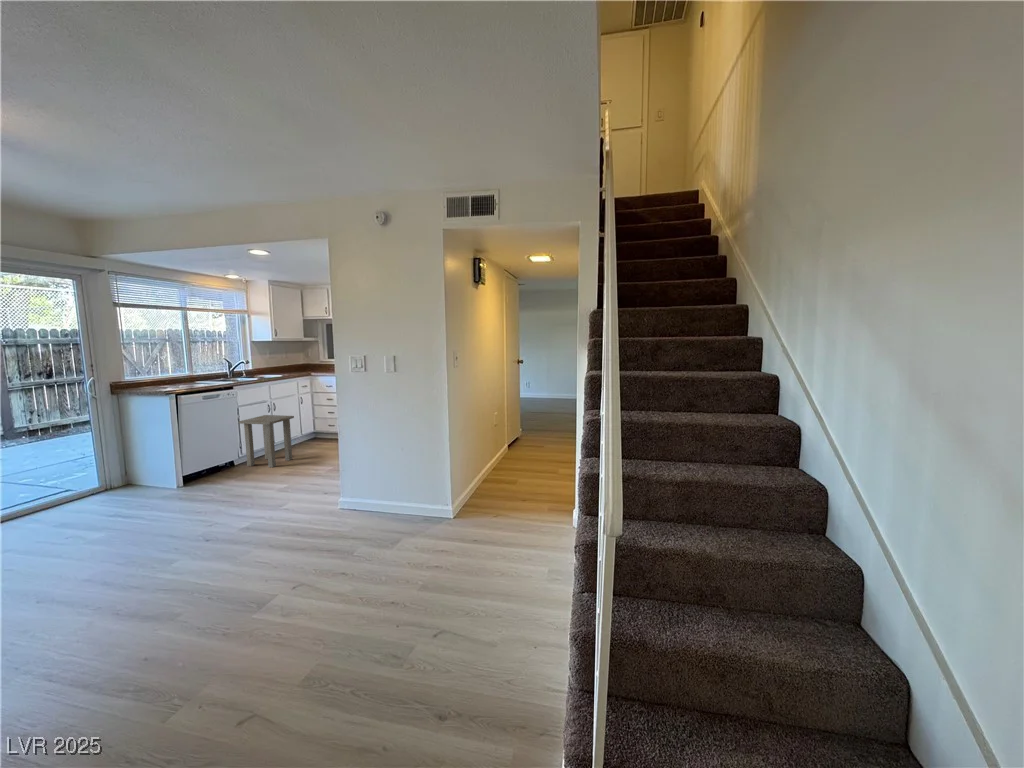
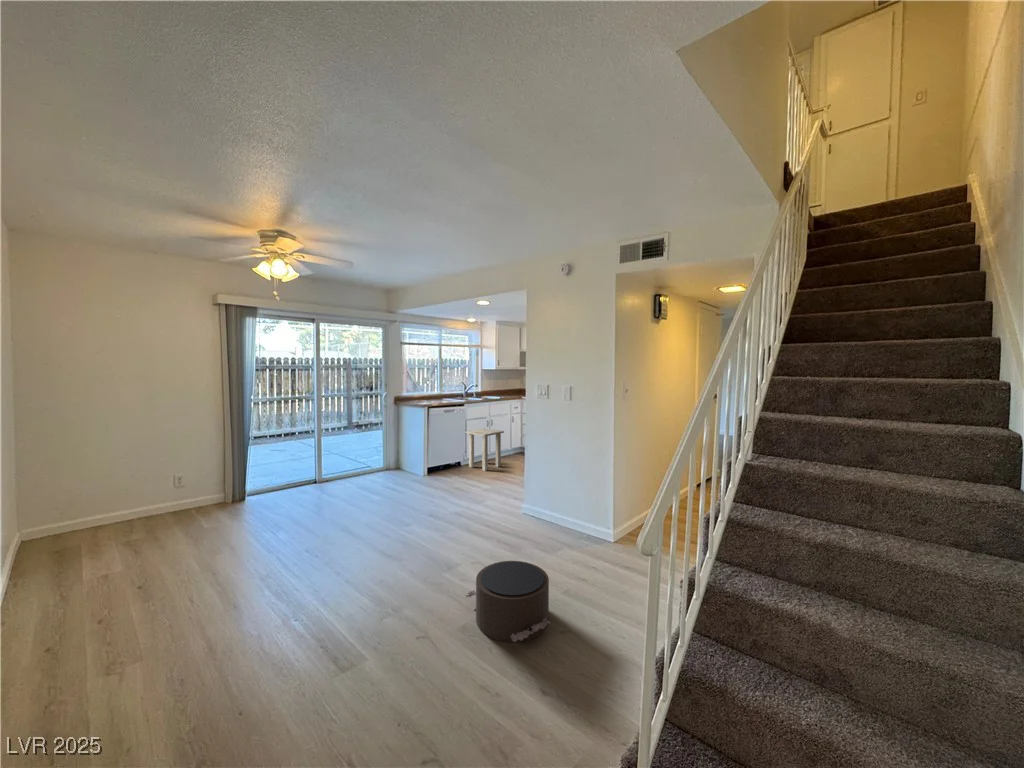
pouf: none [304,558,423,658] -> present [465,561,551,642]

